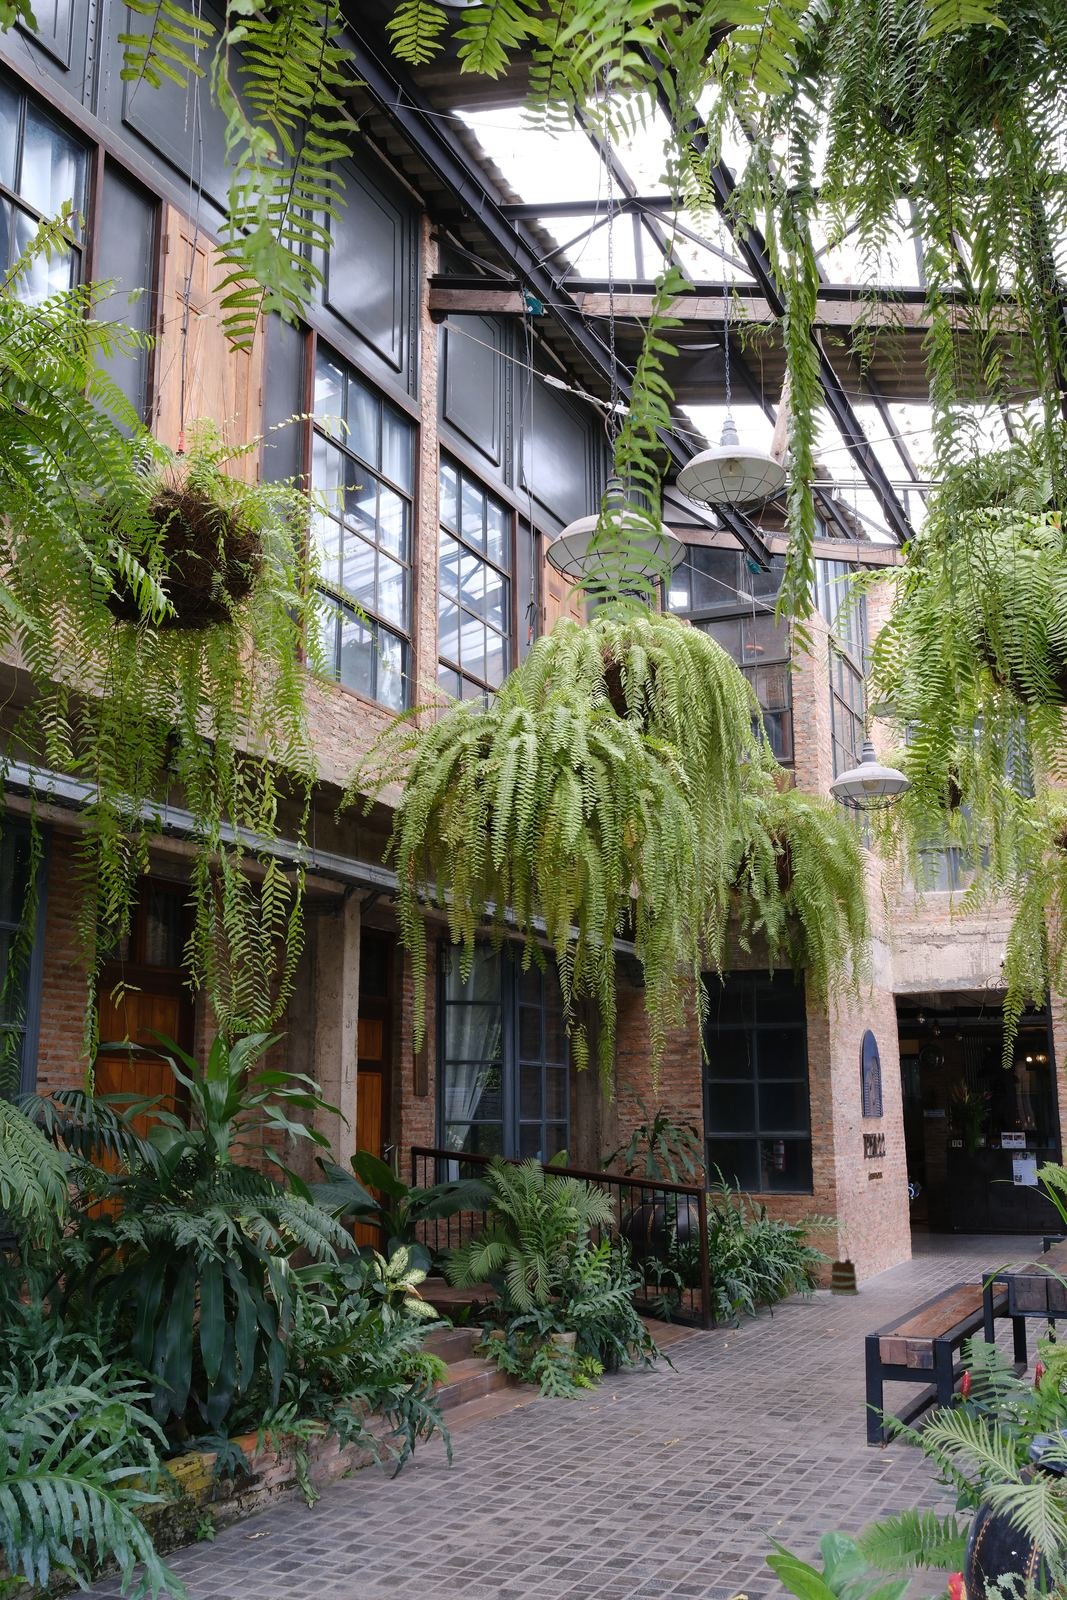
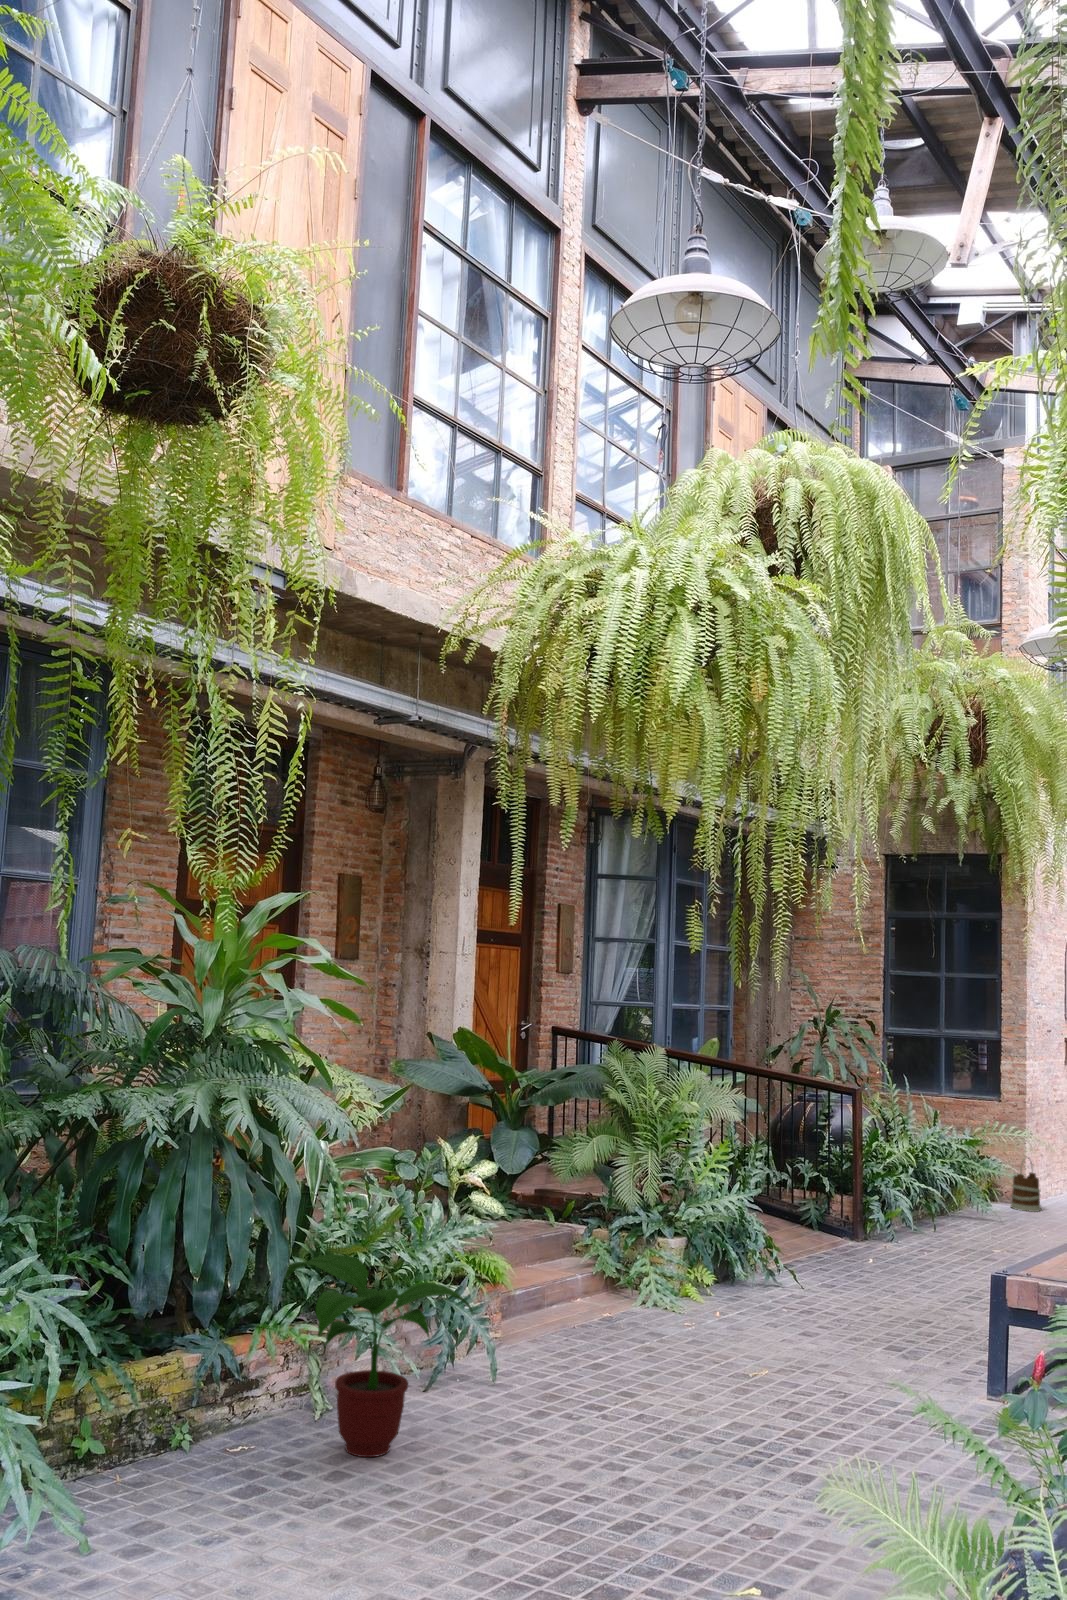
potted plant: none [279,1354,450,1529] -> present [285,1254,473,1457]

